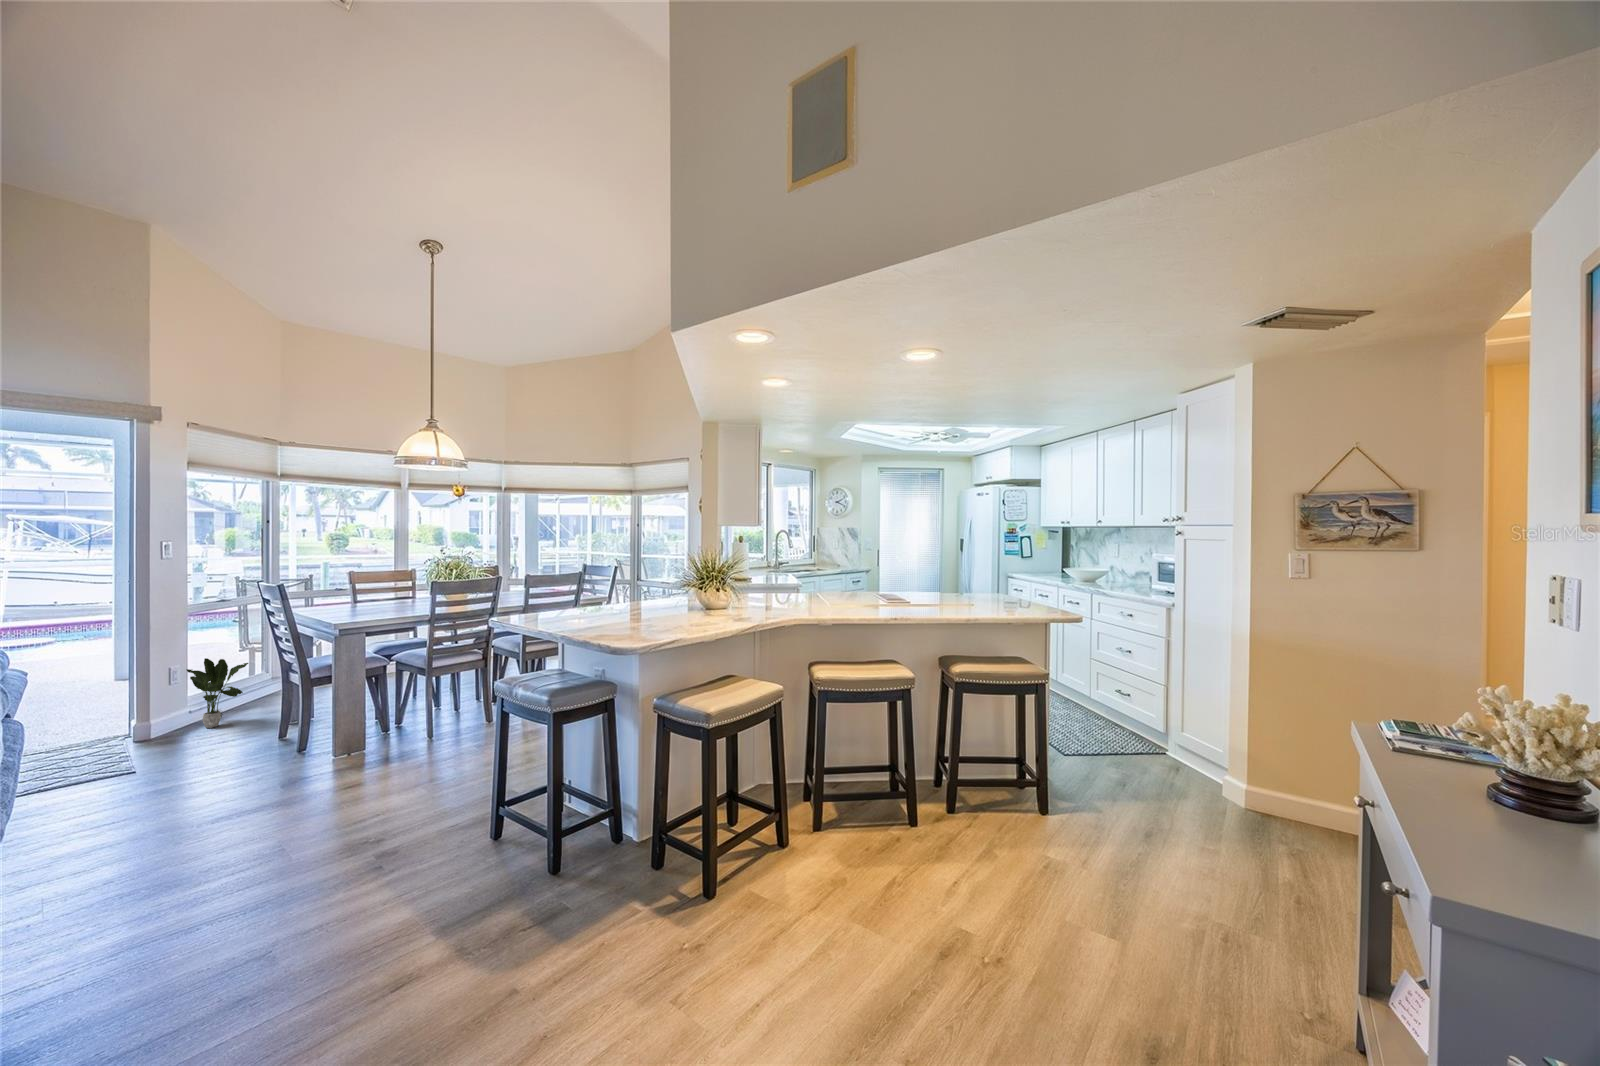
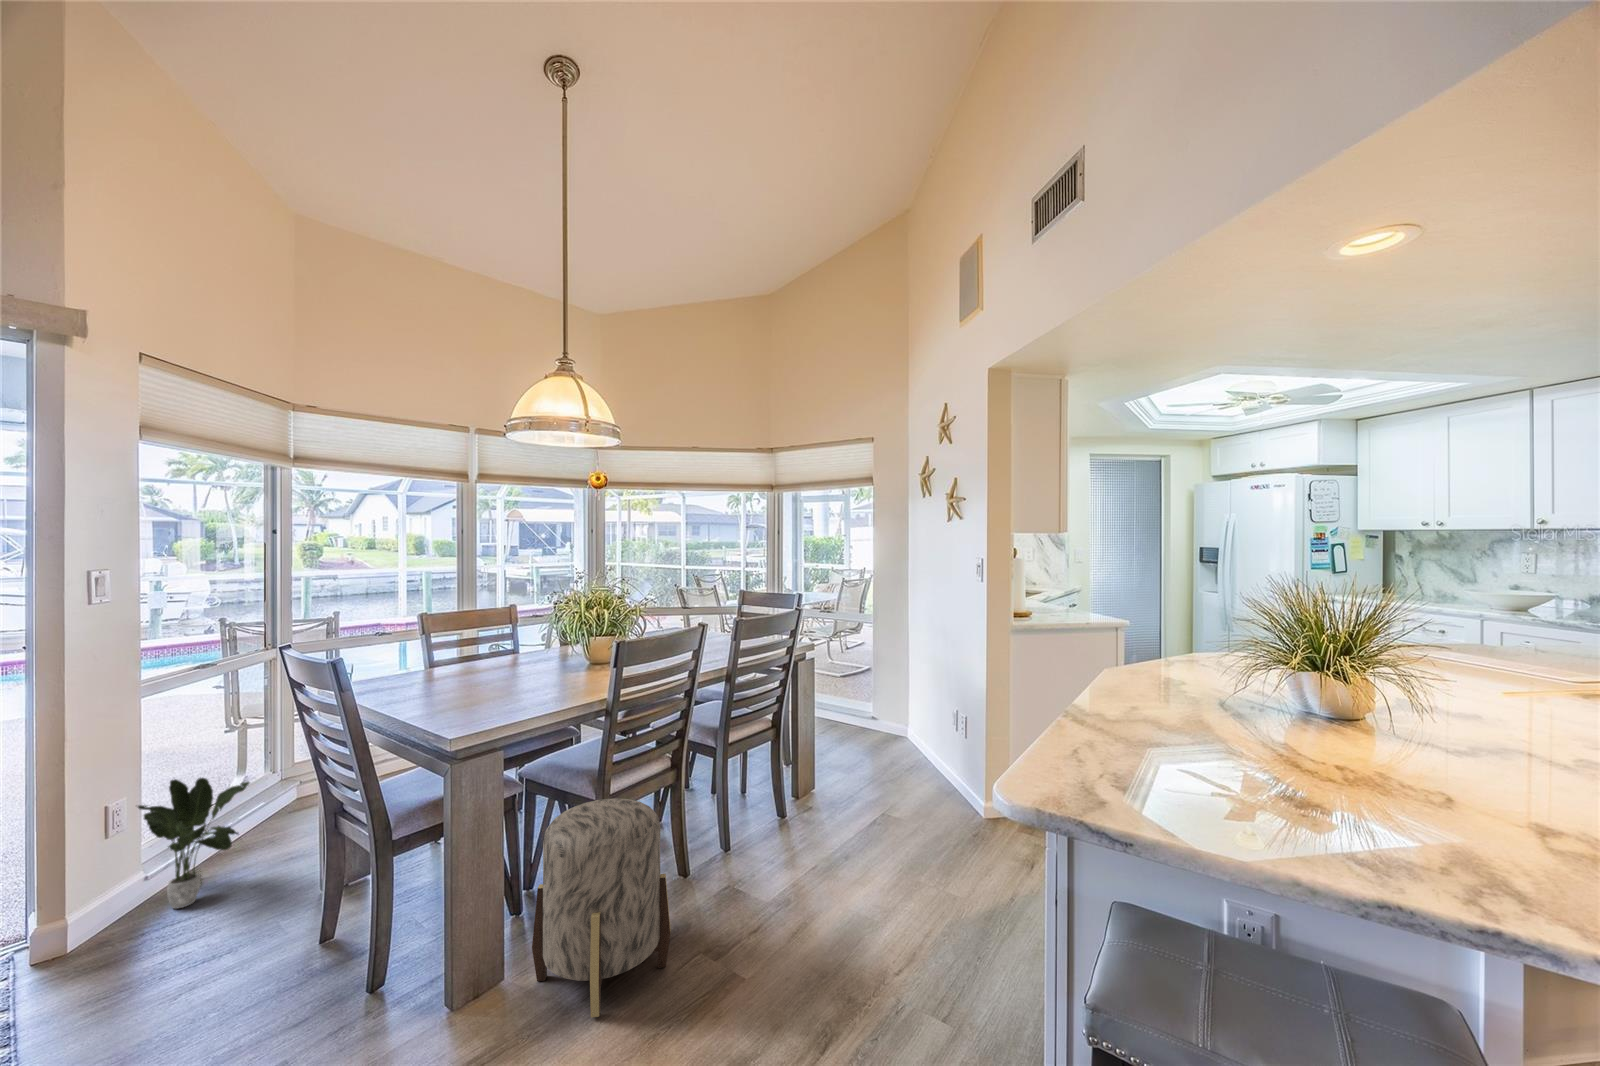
ottoman: none [385,665,460,762] -> present [532,798,671,1018]

